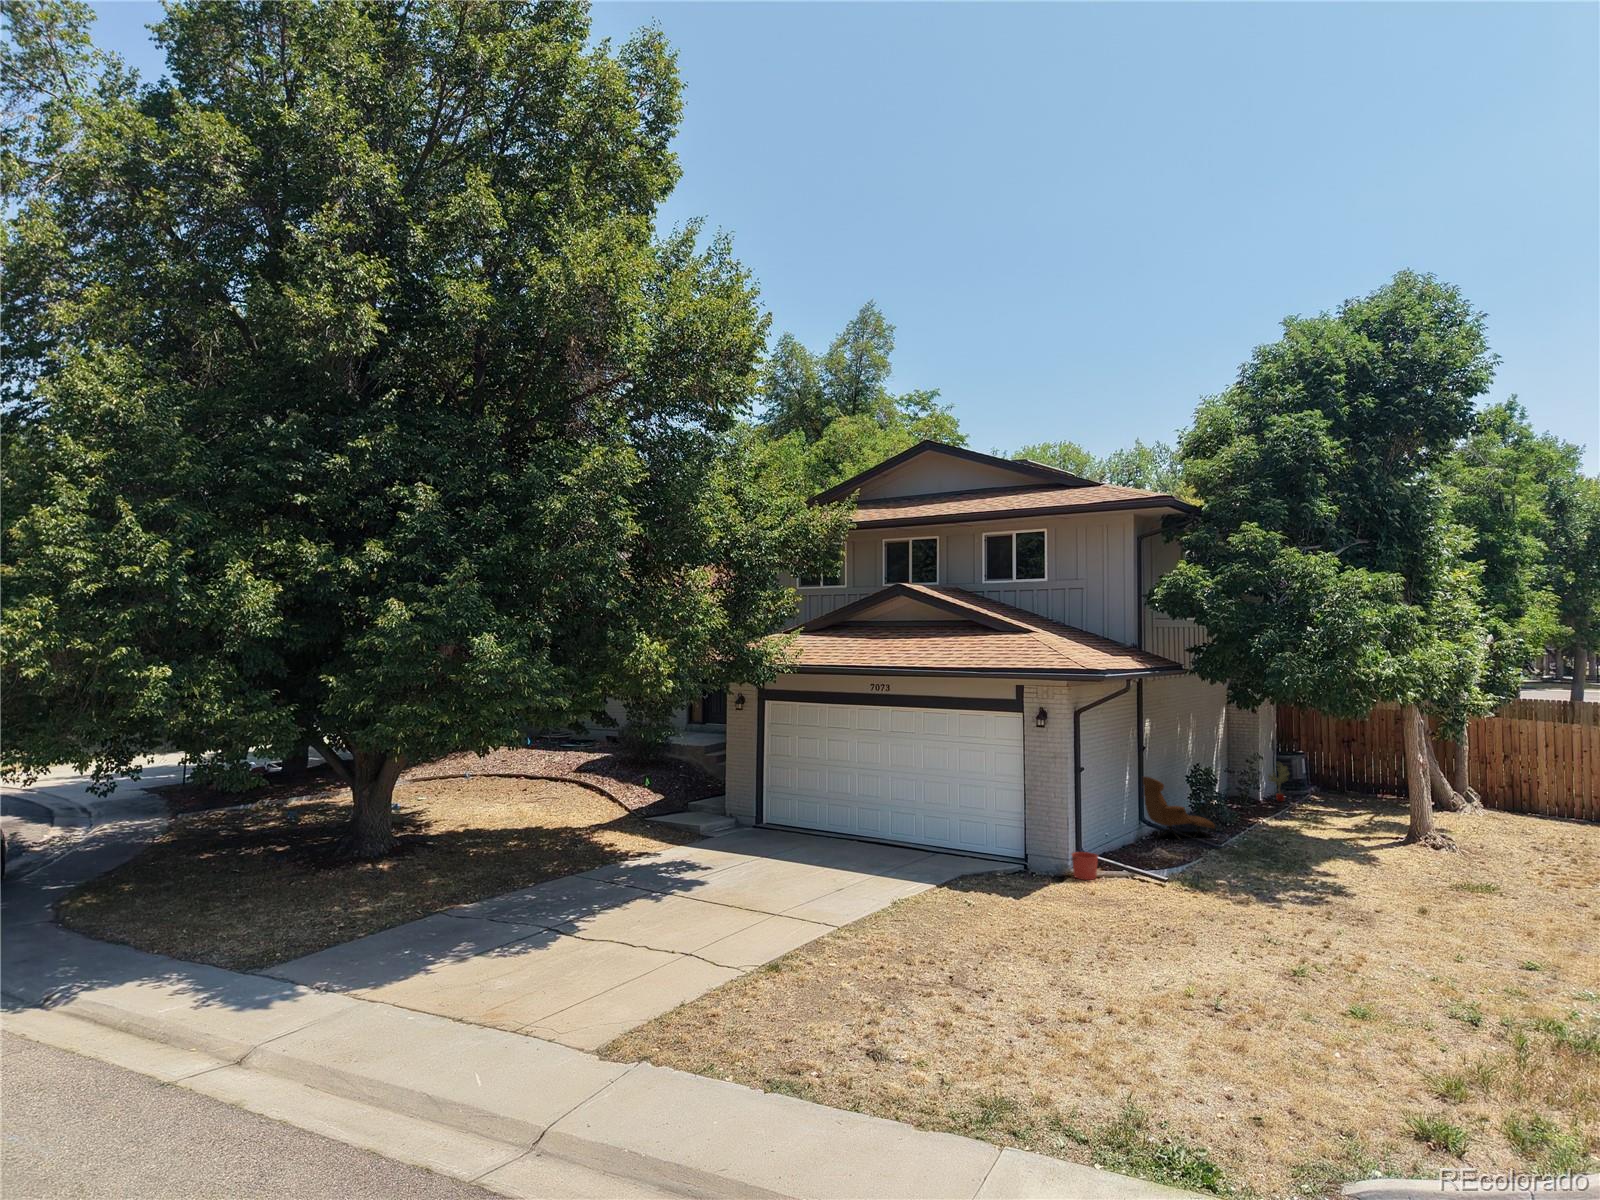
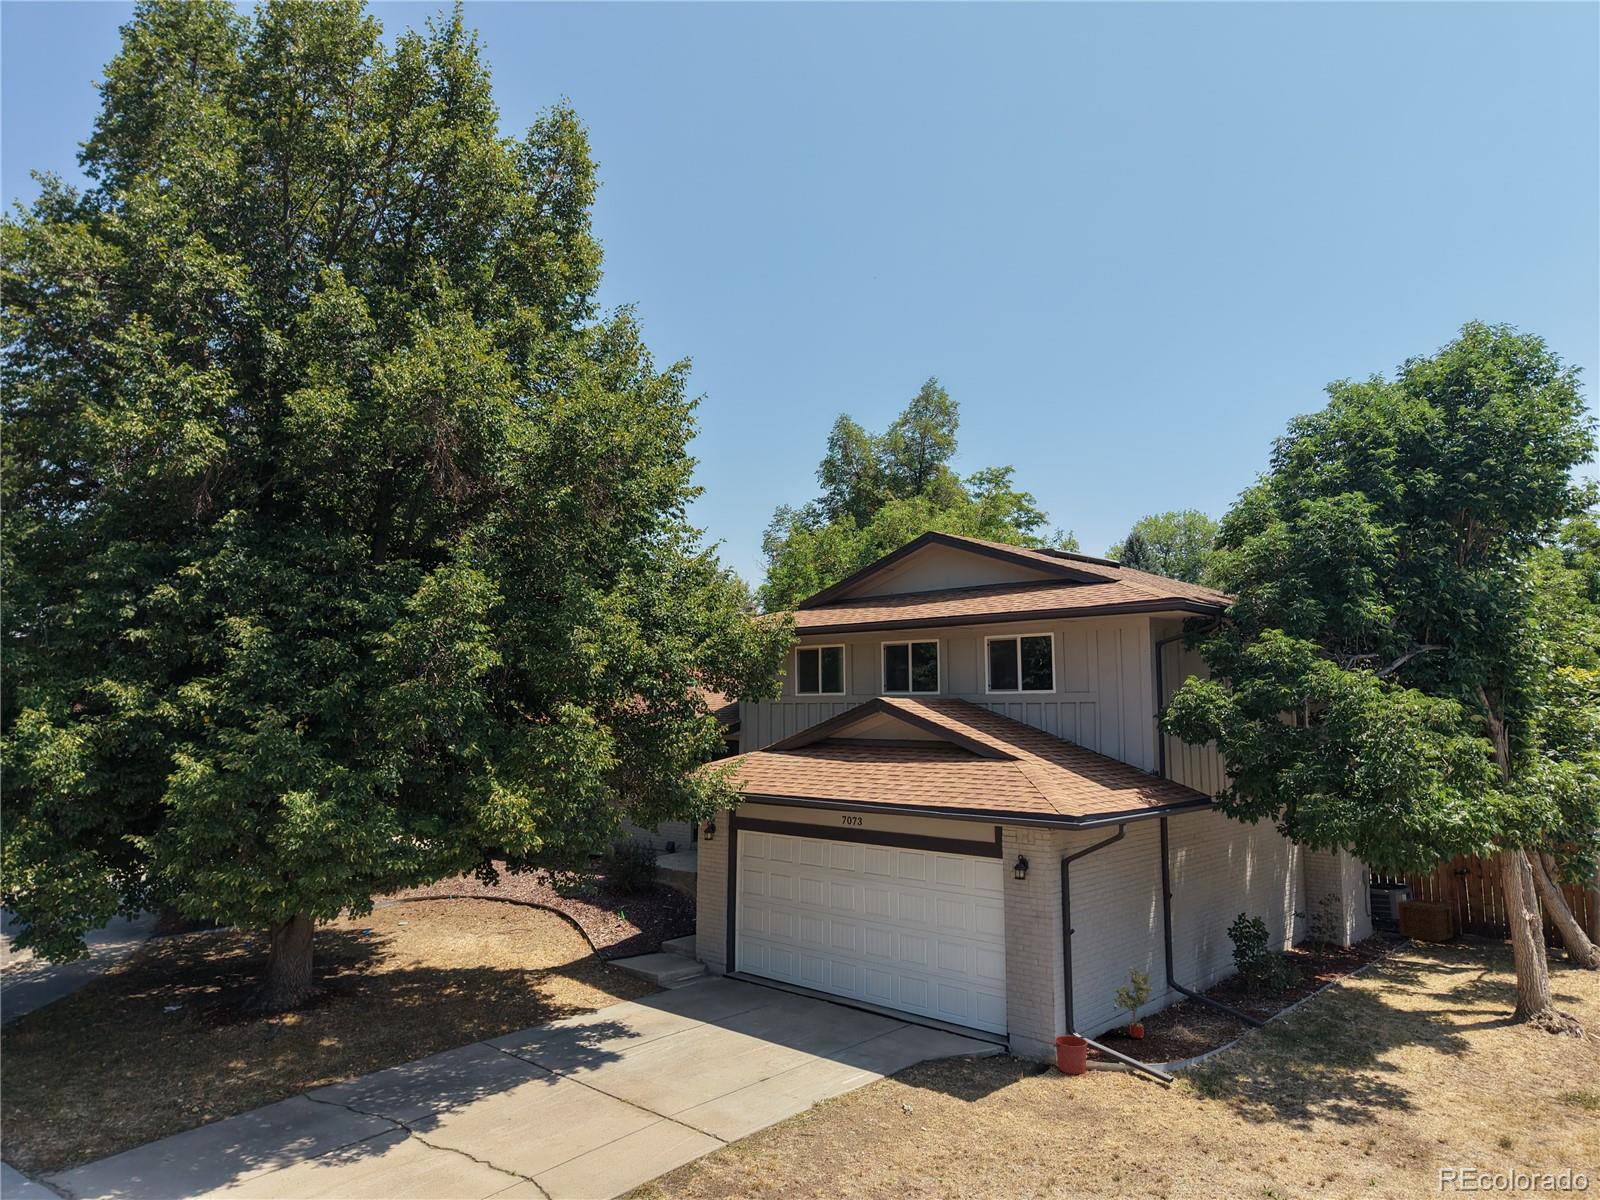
wooden crate: none [1299,763,1341,797] -> present [1398,898,1453,942]
potted tree: present [1268,764,1289,802] -> present [1114,967,1153,1039]
lounge chair: present [1143,777,1215,840] -> none [1172,927,1265,1010]

